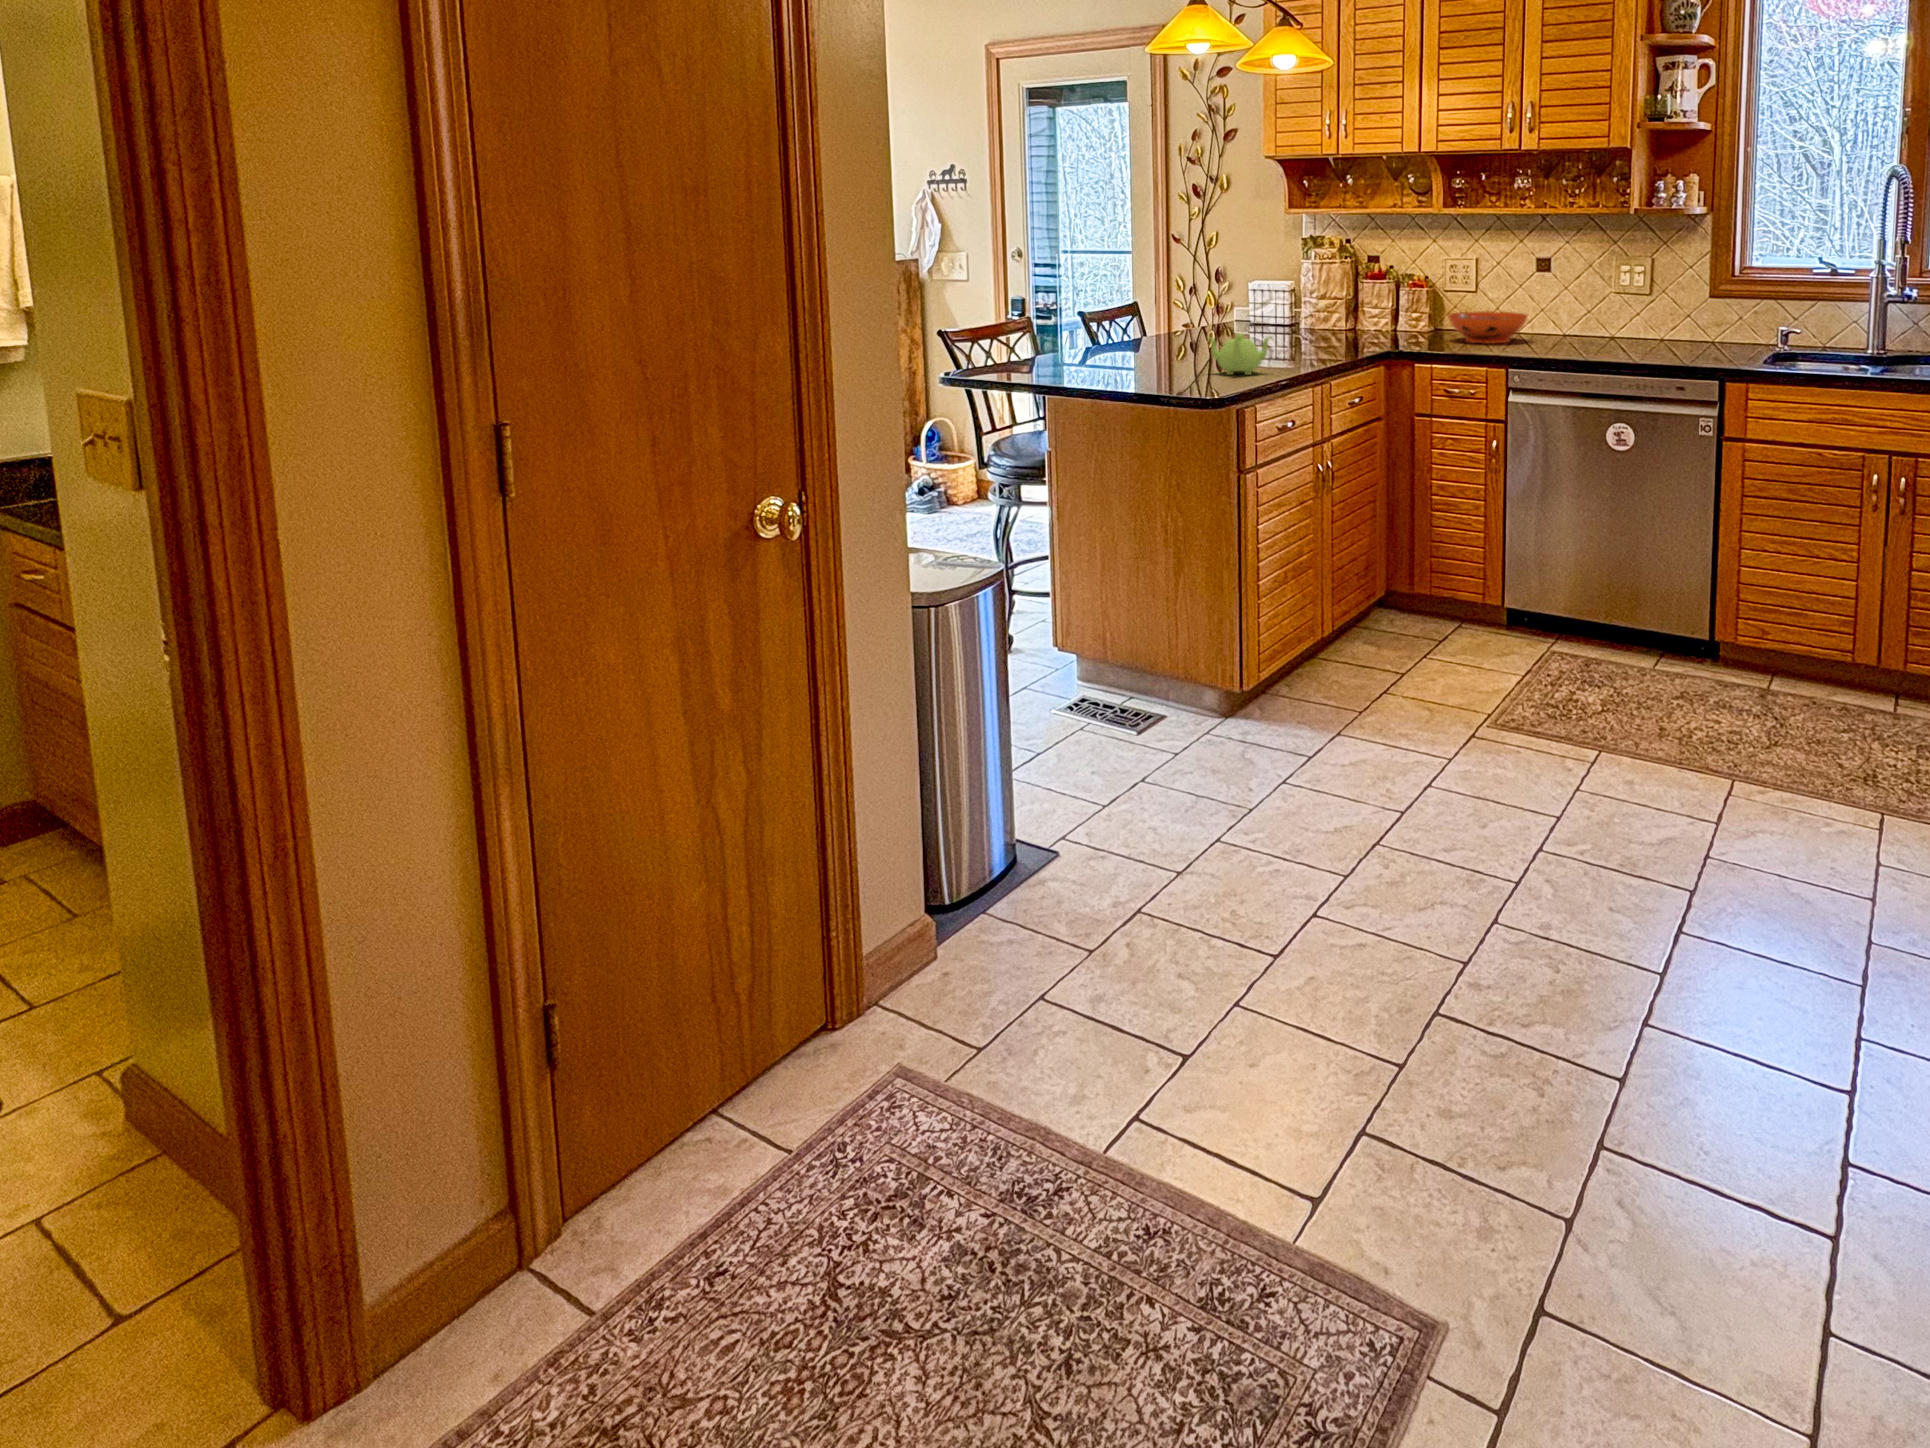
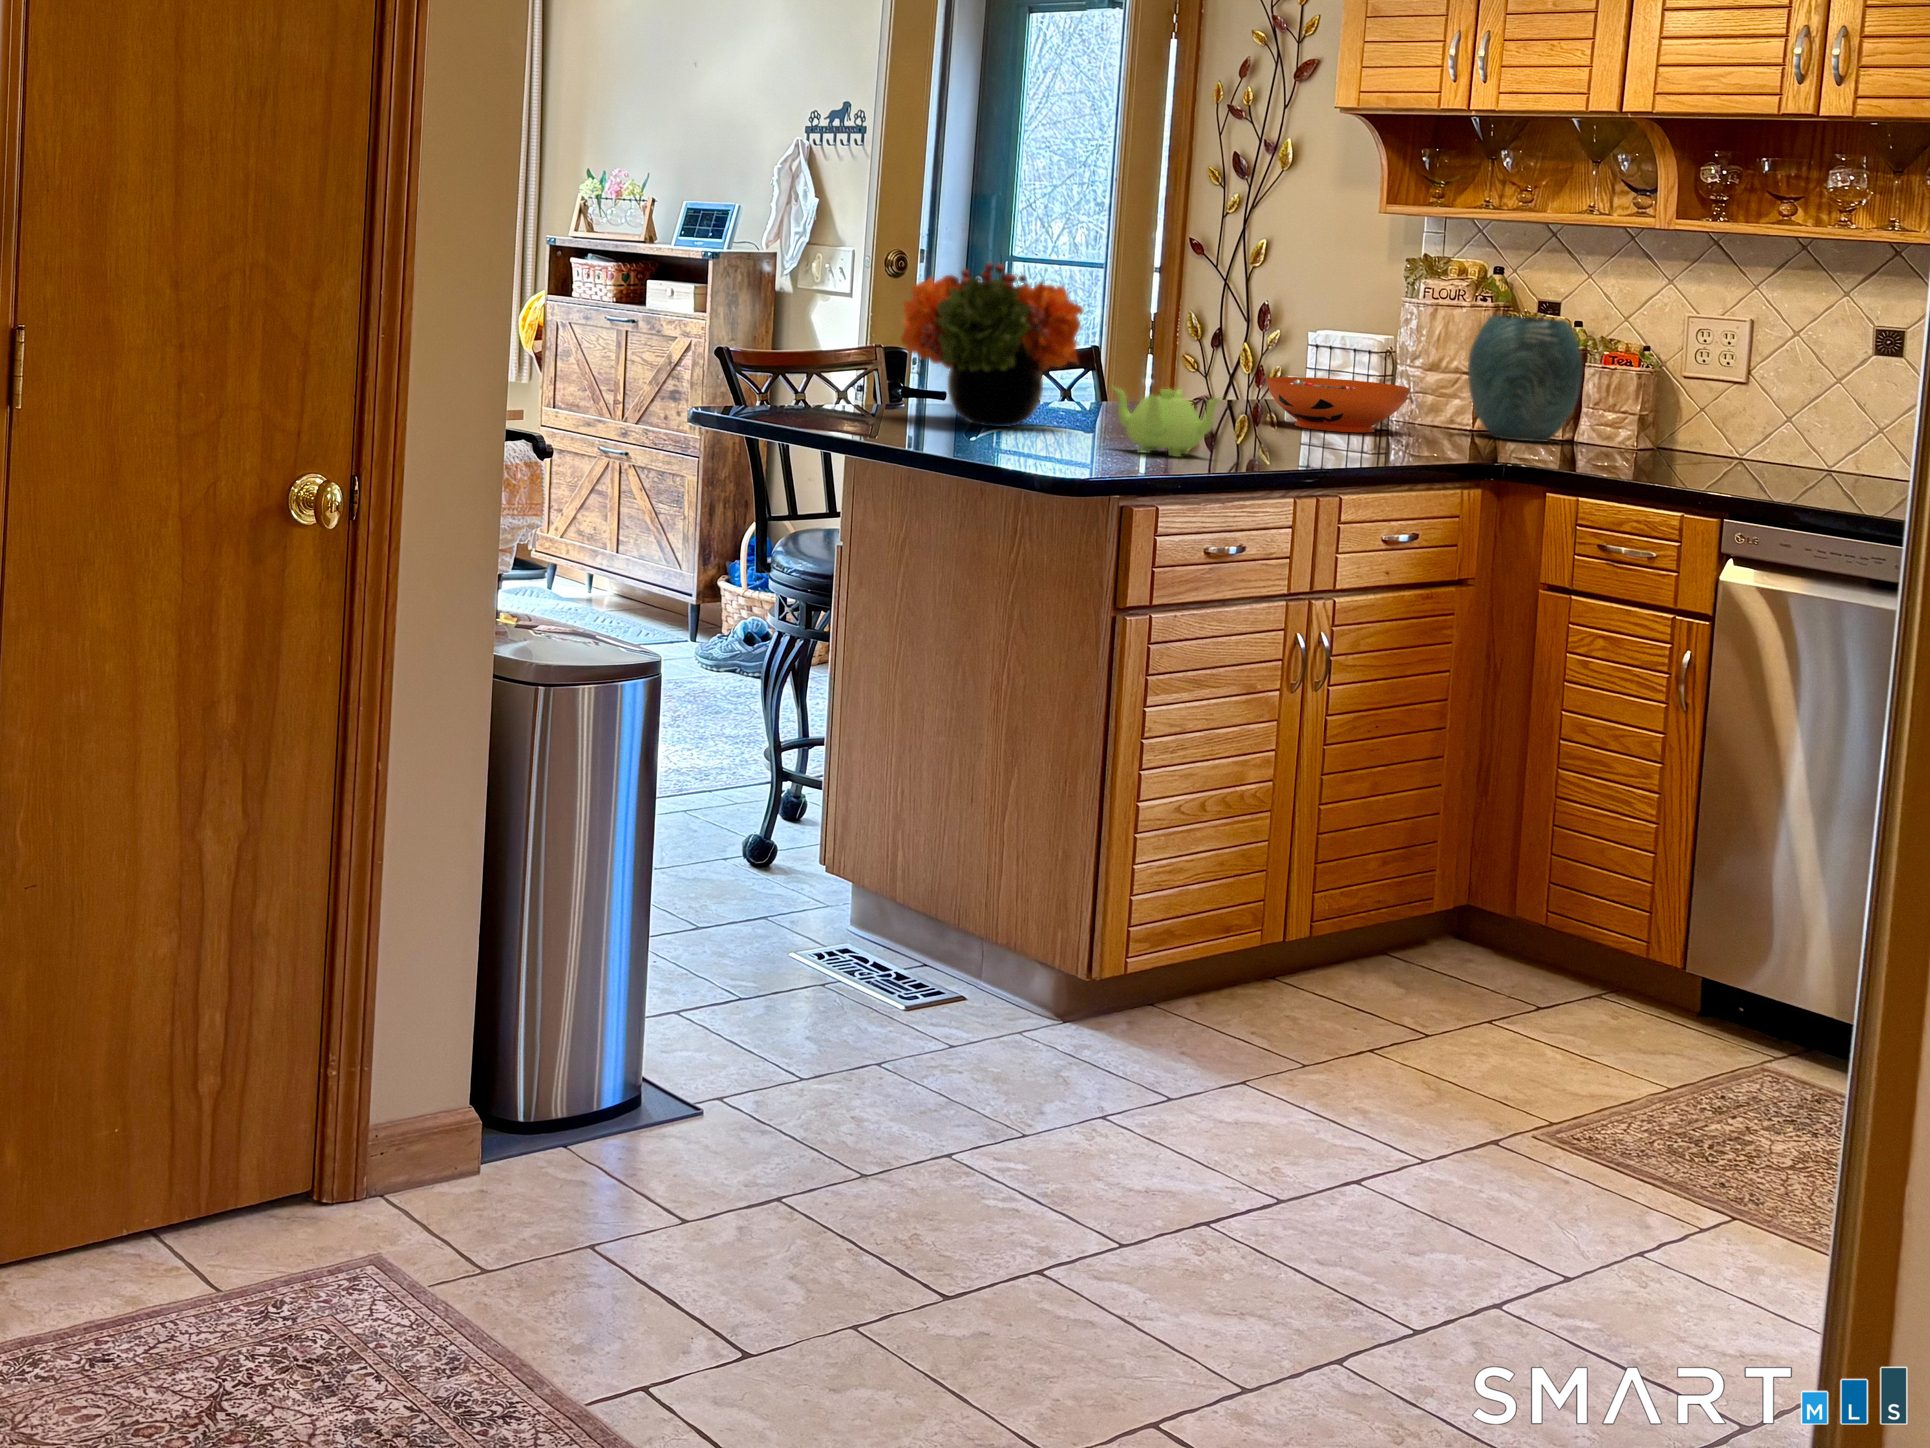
flower arrangement: none [1063,264,1175,366] -> present [901,263,1084,427]
vase: none [1348,267,1405,336] -> present [1468,316,1582,442]
decorative bowl: present [1449,311,1527,343] -> present [1266,377,1410,432]

